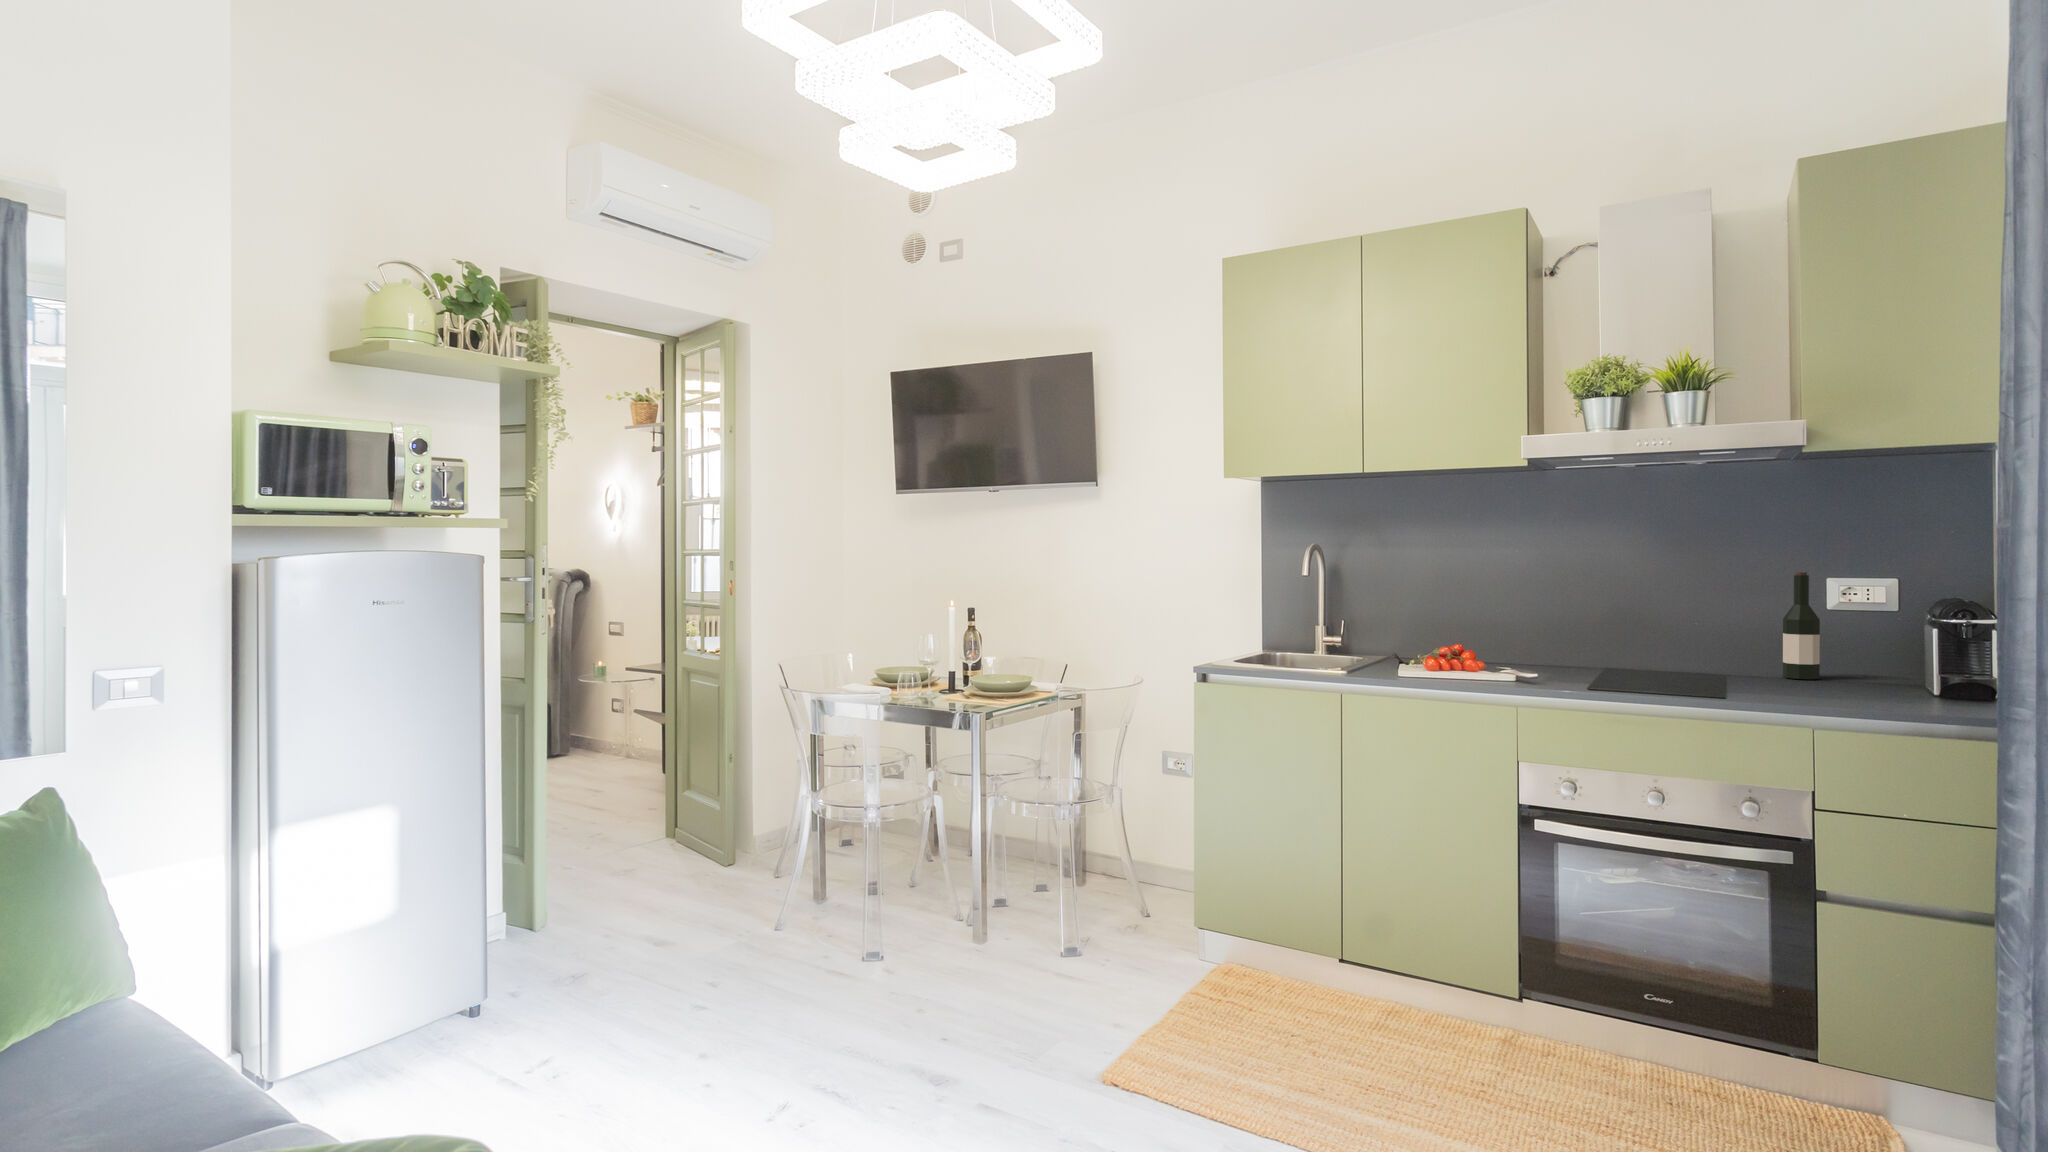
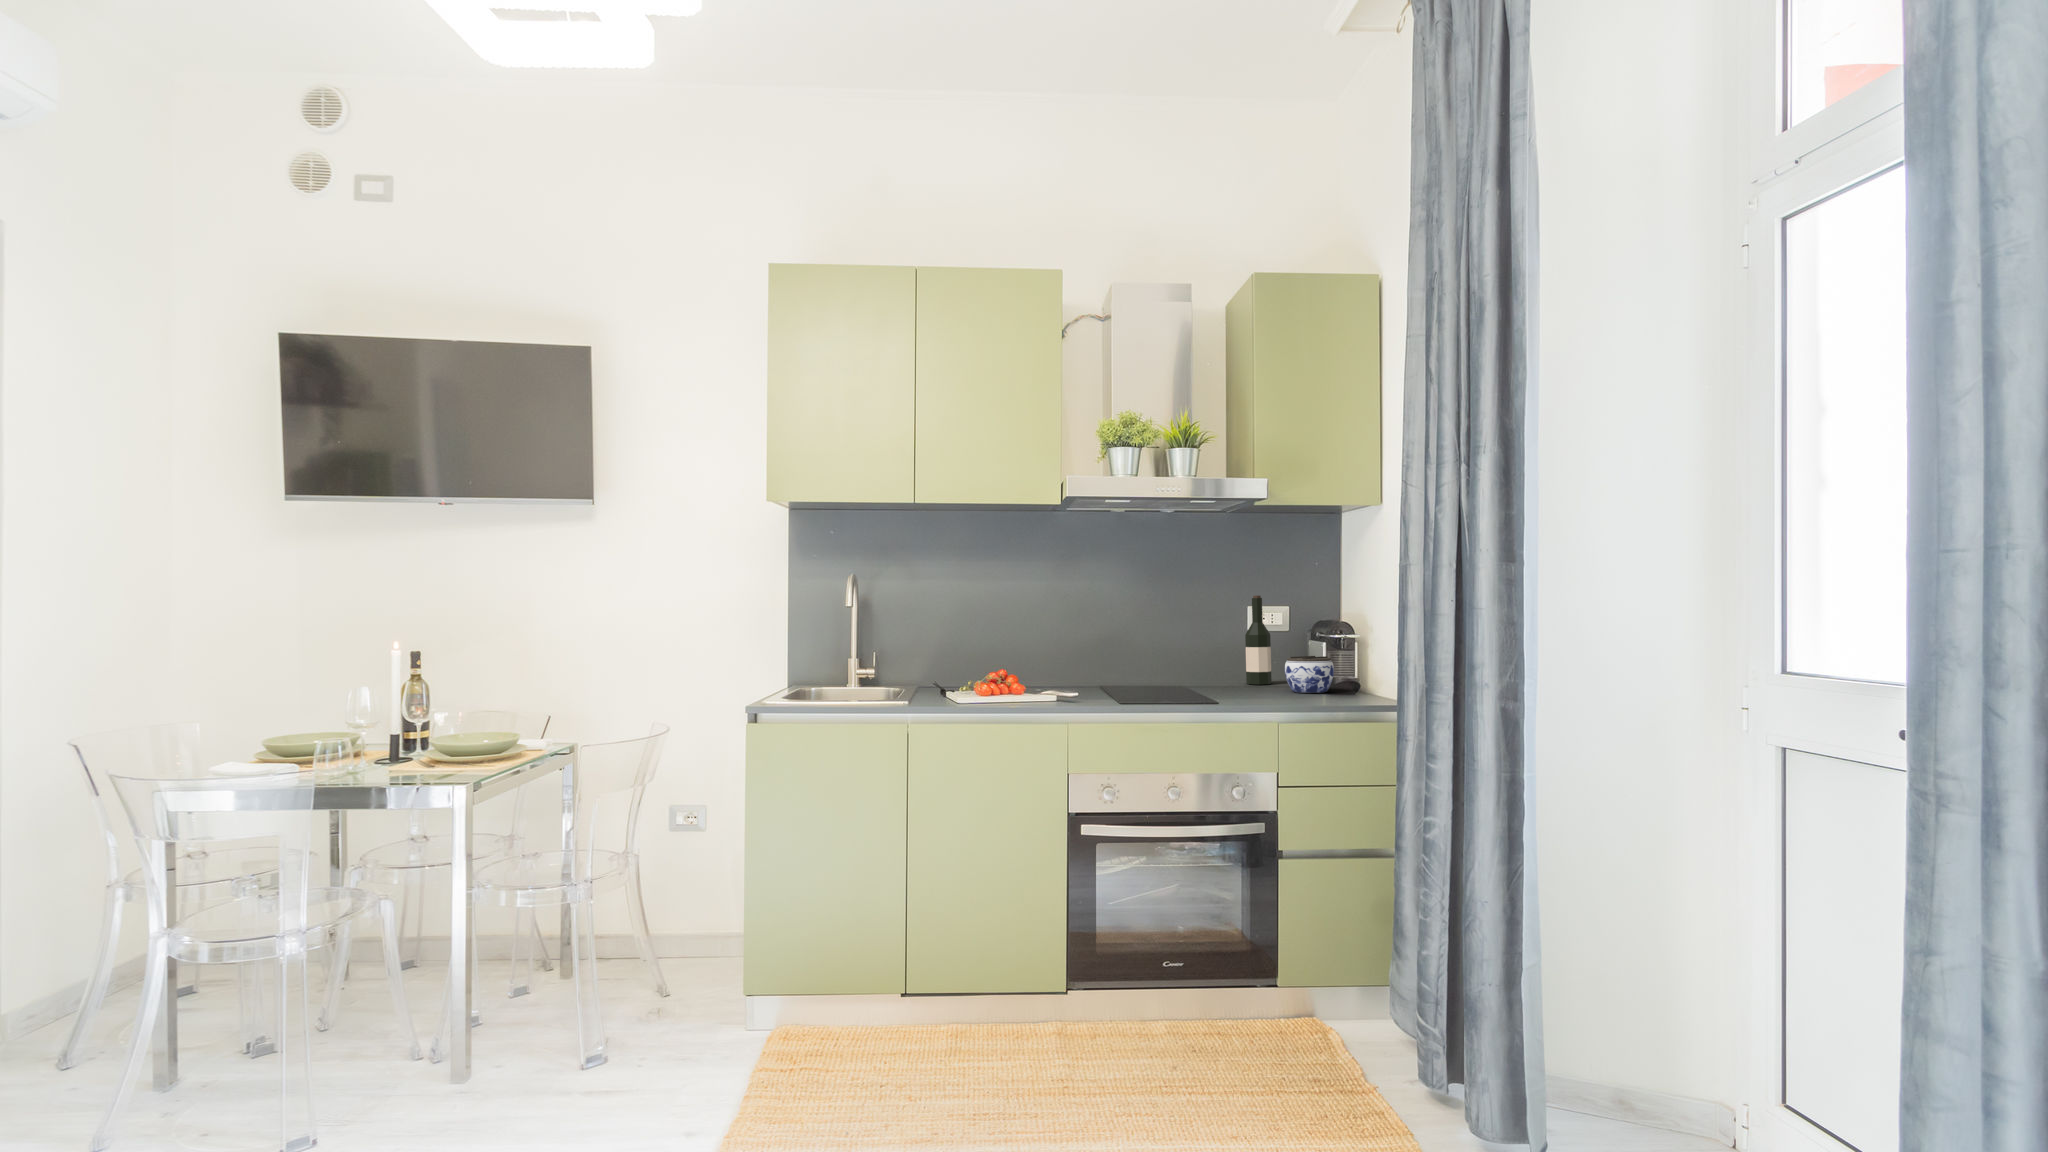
jar: none [1824,650,1900,696] -> present [1285,656,1334,693]

